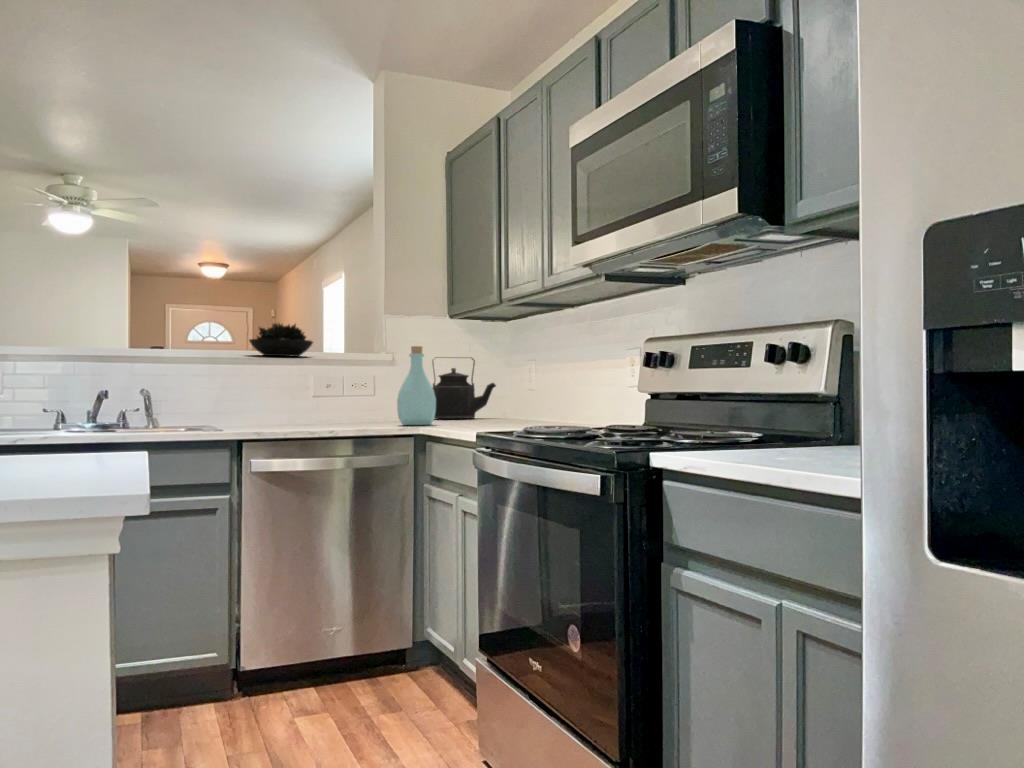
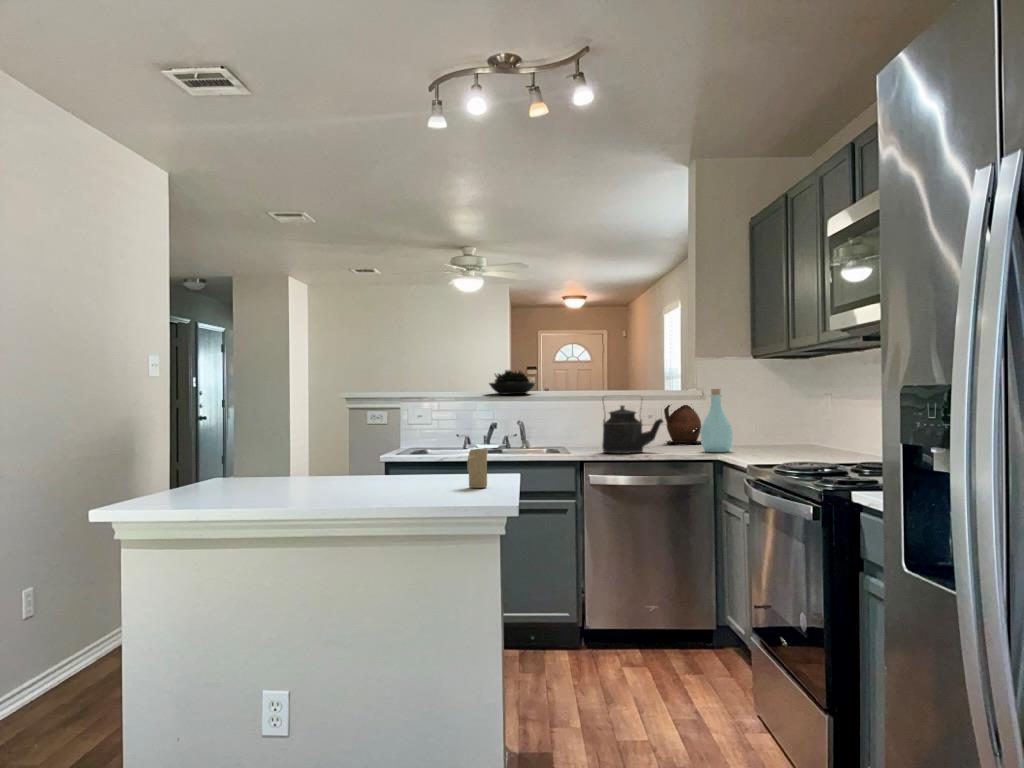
succulent plant: present [249,323,313,356] -> present [489,370,535,394]
kettle: present [432,357,496,419] -> present [602,399,663,454]
ceramic pitcher: none [344,360,393,420] -> present [664,405,701,444]
candle: none [54,396,93,463] -> present [467,448,487,488]

